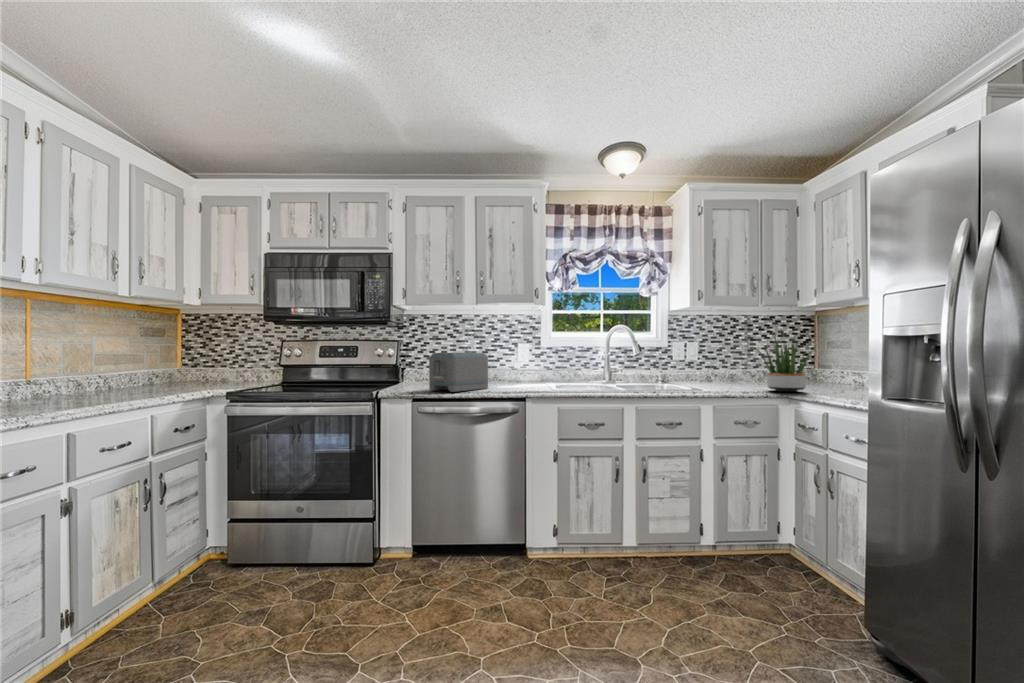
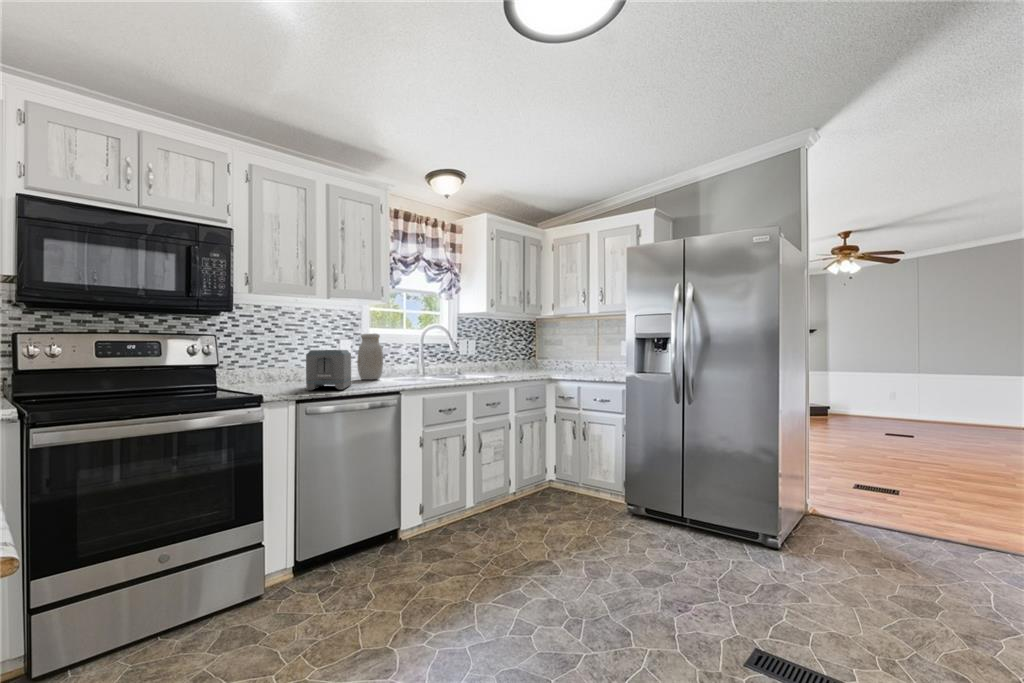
potted plant: present [758,335,815,392] -> none [537,336,571,376]
jar: none [522,336,547,383] -> present [357,334,383,380]

